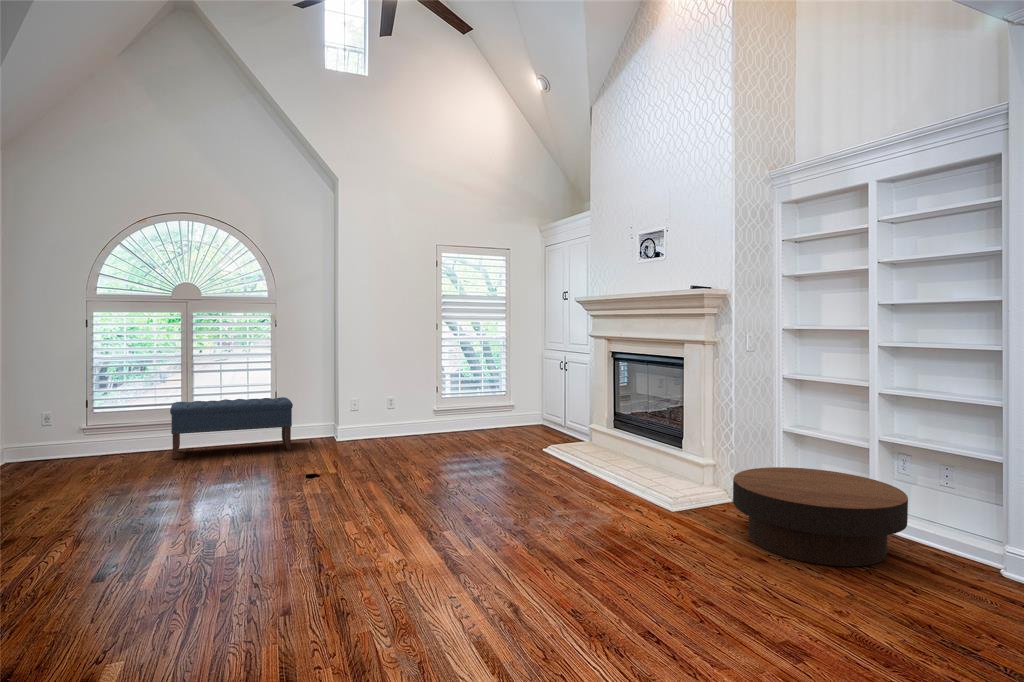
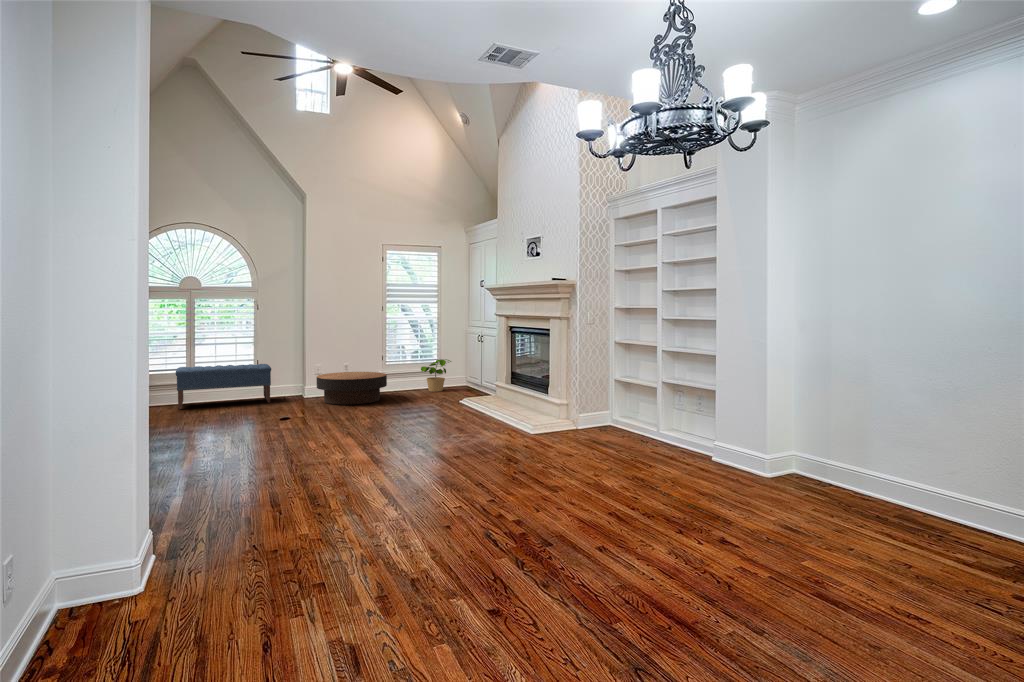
potted plant: none [484,393,526,435] -> present [421,359,451,392]
coffee table: present [733,467,908,566] -> present [316,372,387,405]

